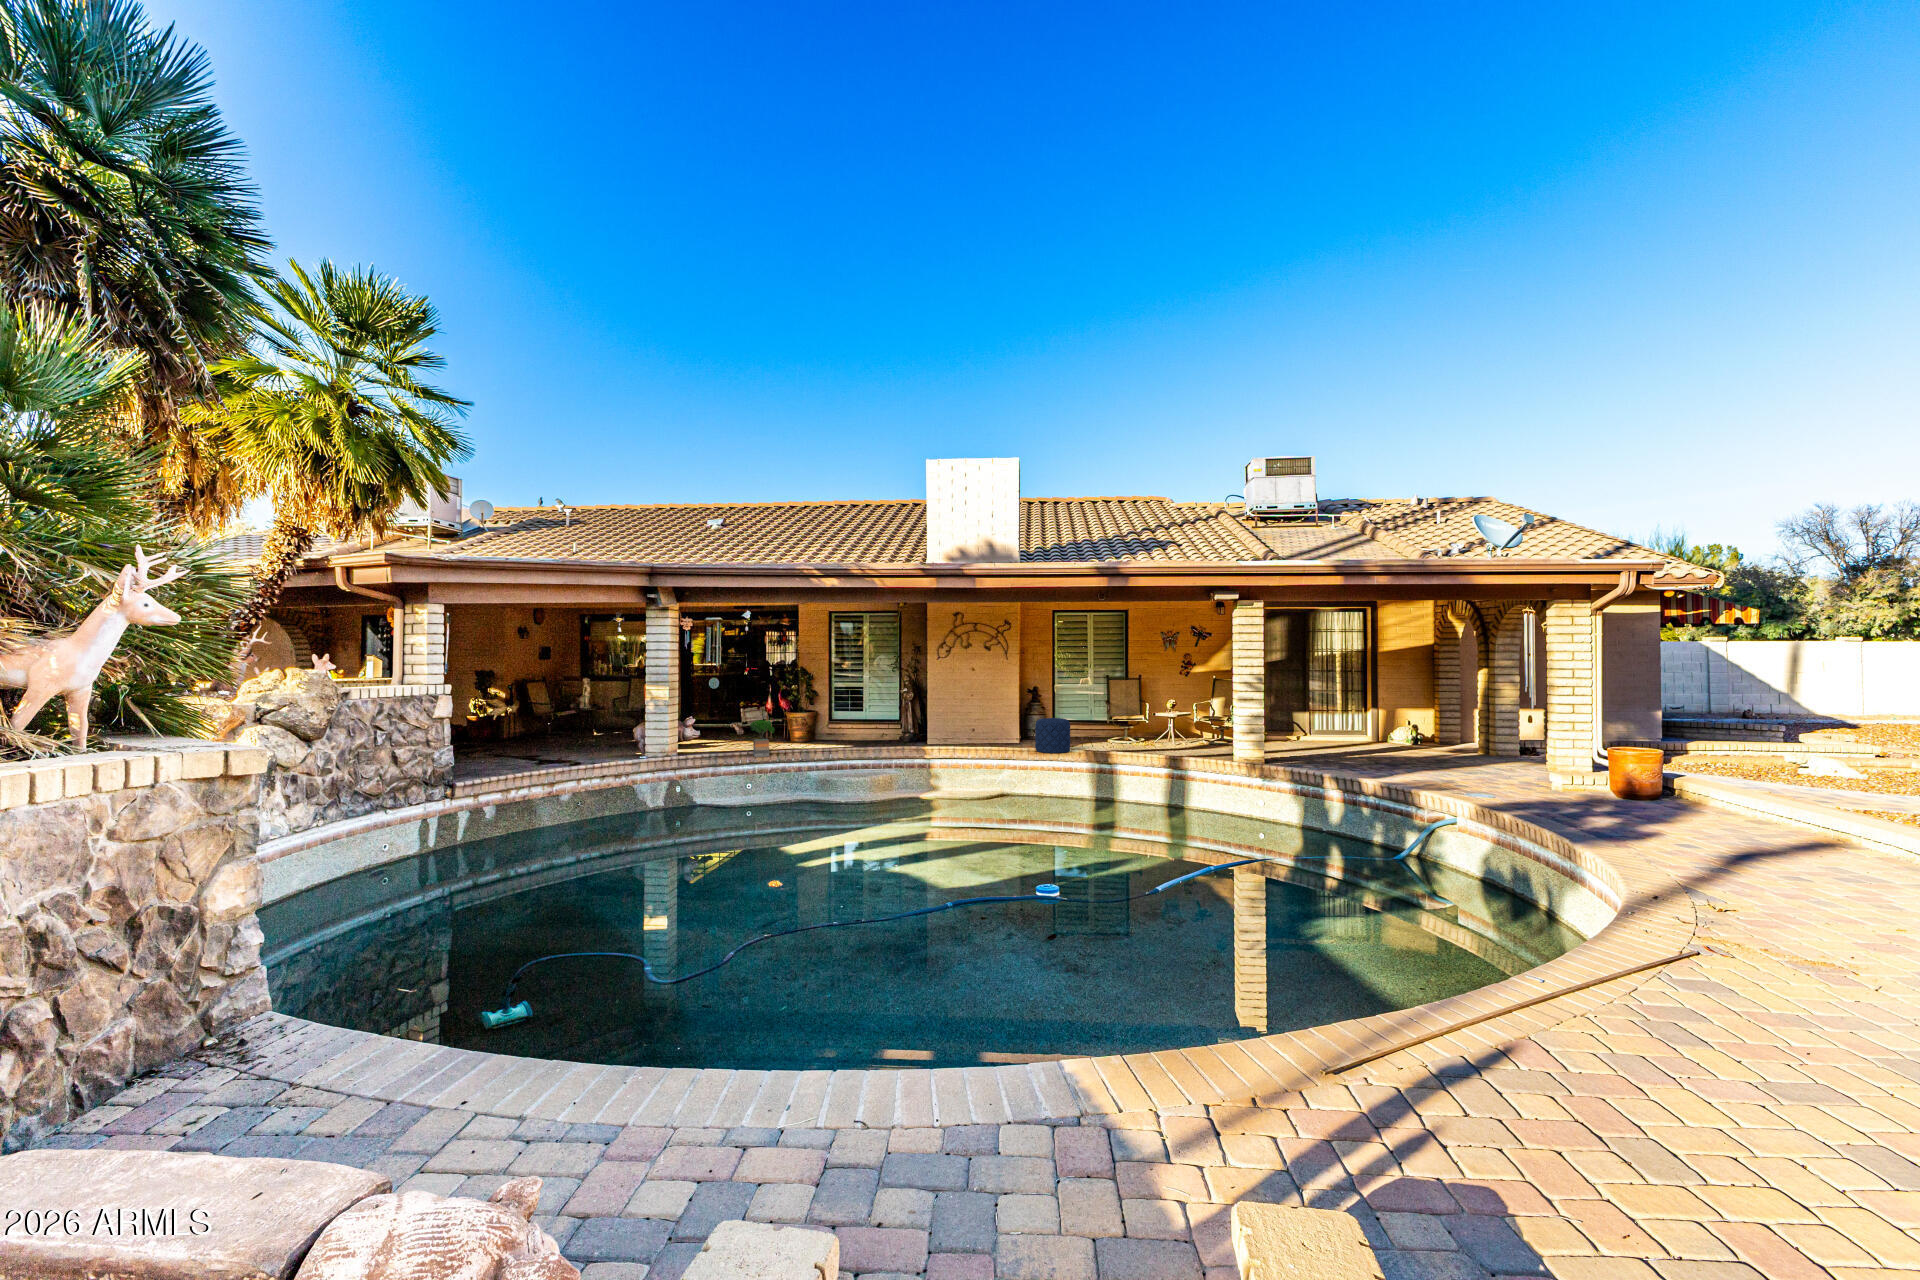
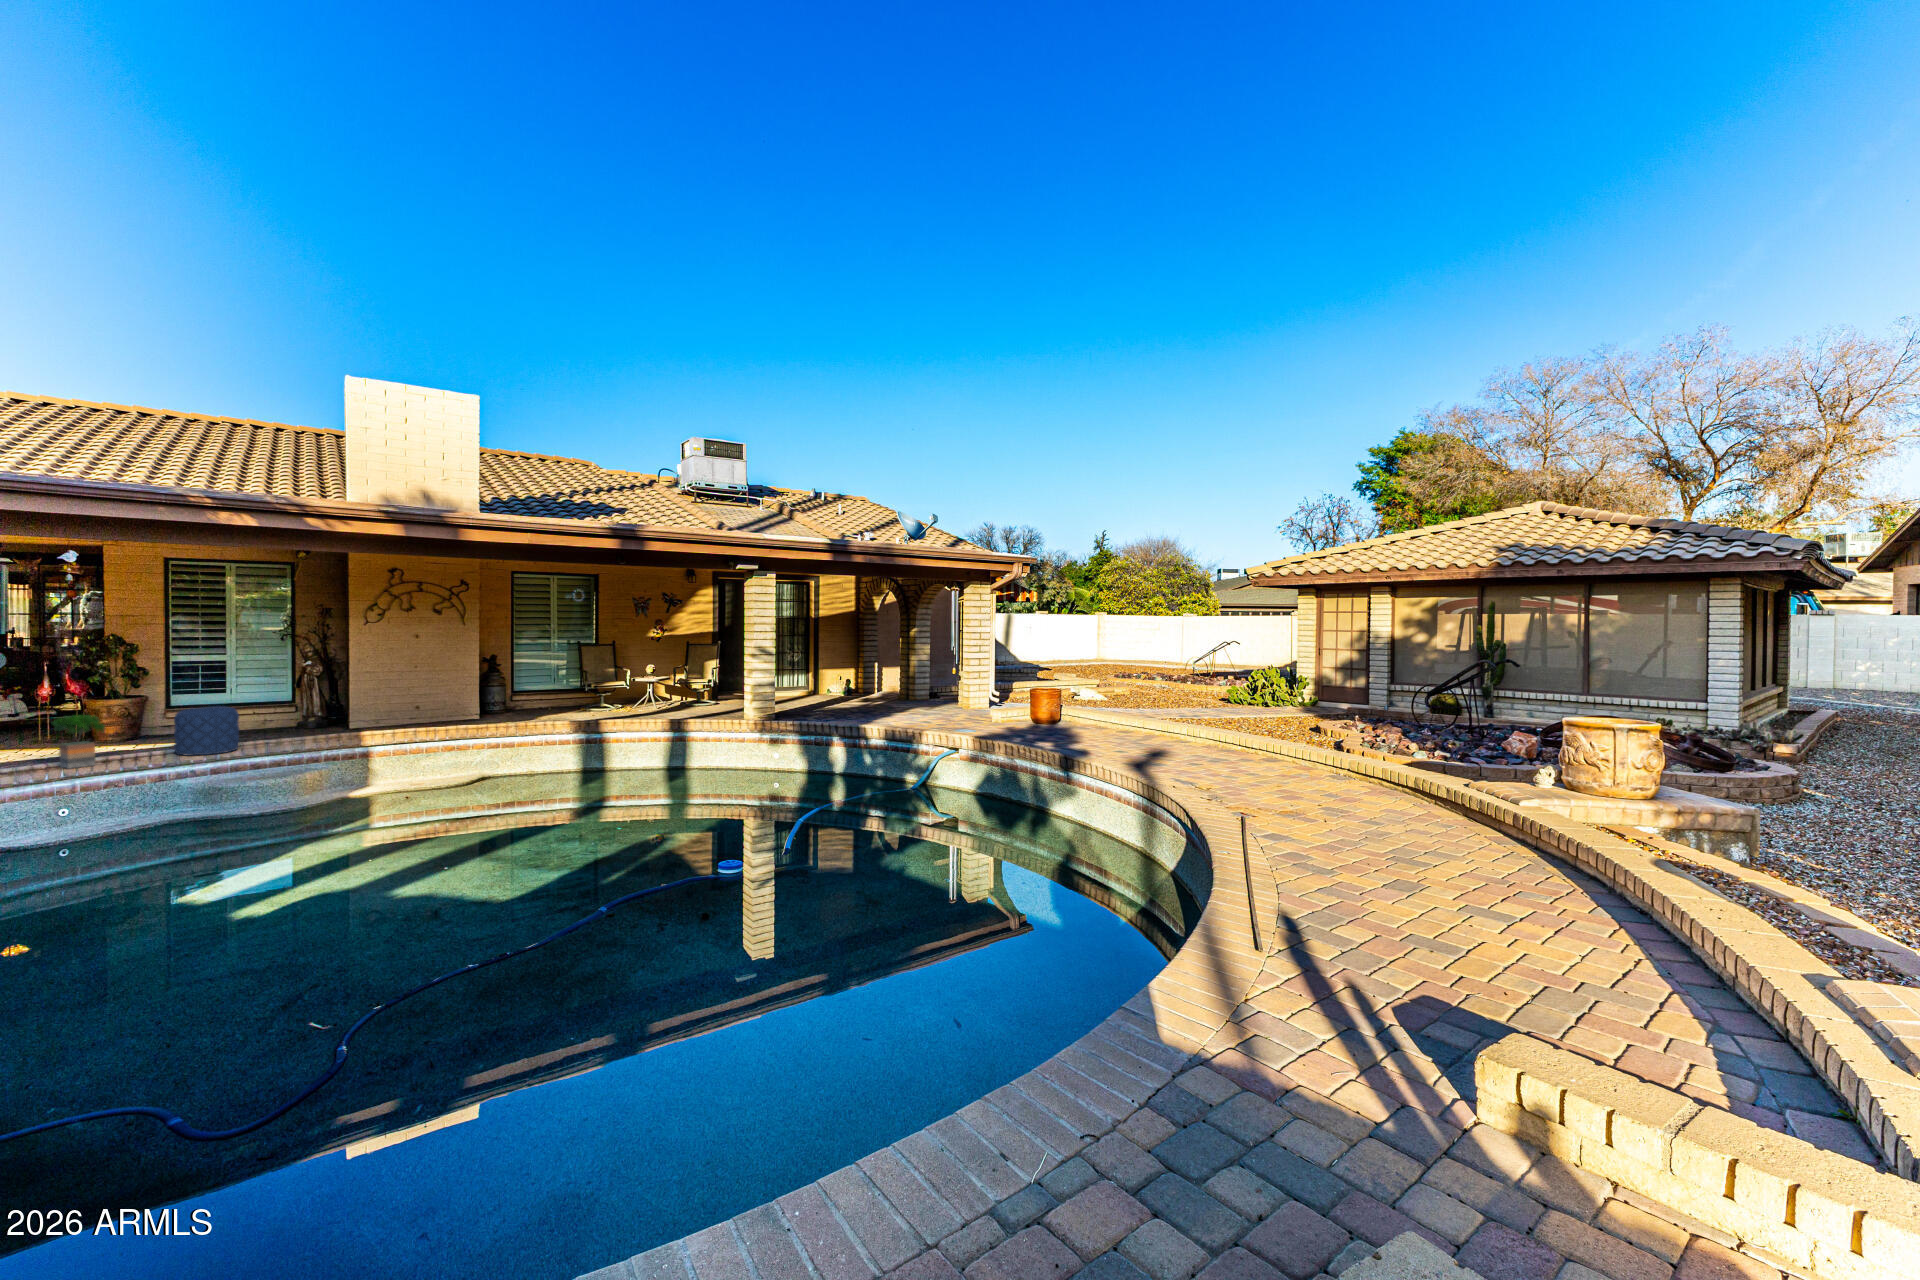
pouf: present [1035,718,1070,753] -> present [174,706,239,756]

